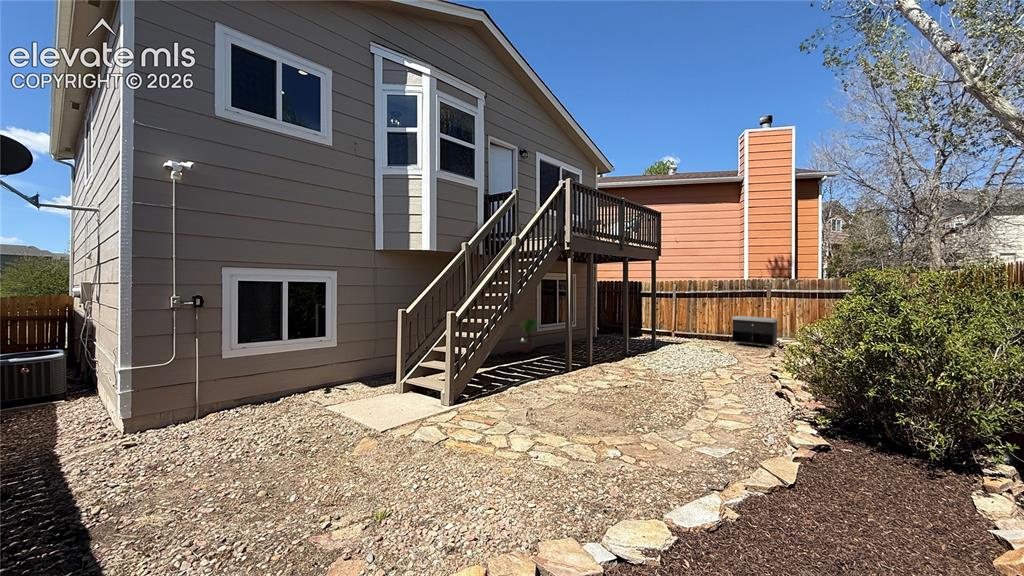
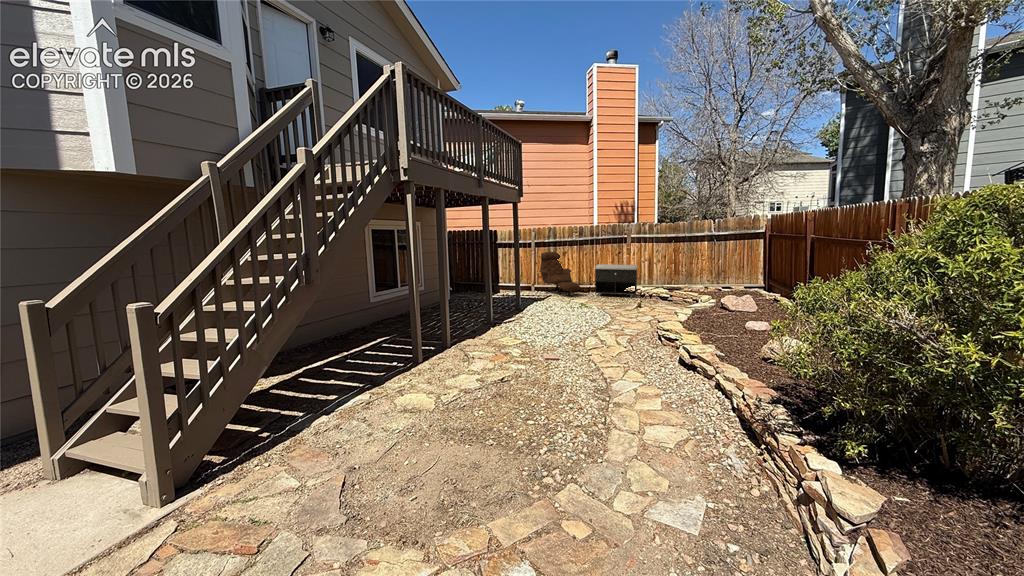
lounge chair: none [679,302,717,343] -> present [540,252,580,296]
potted tree: present [517,319,537,353] -> none [341,282,372,335]

